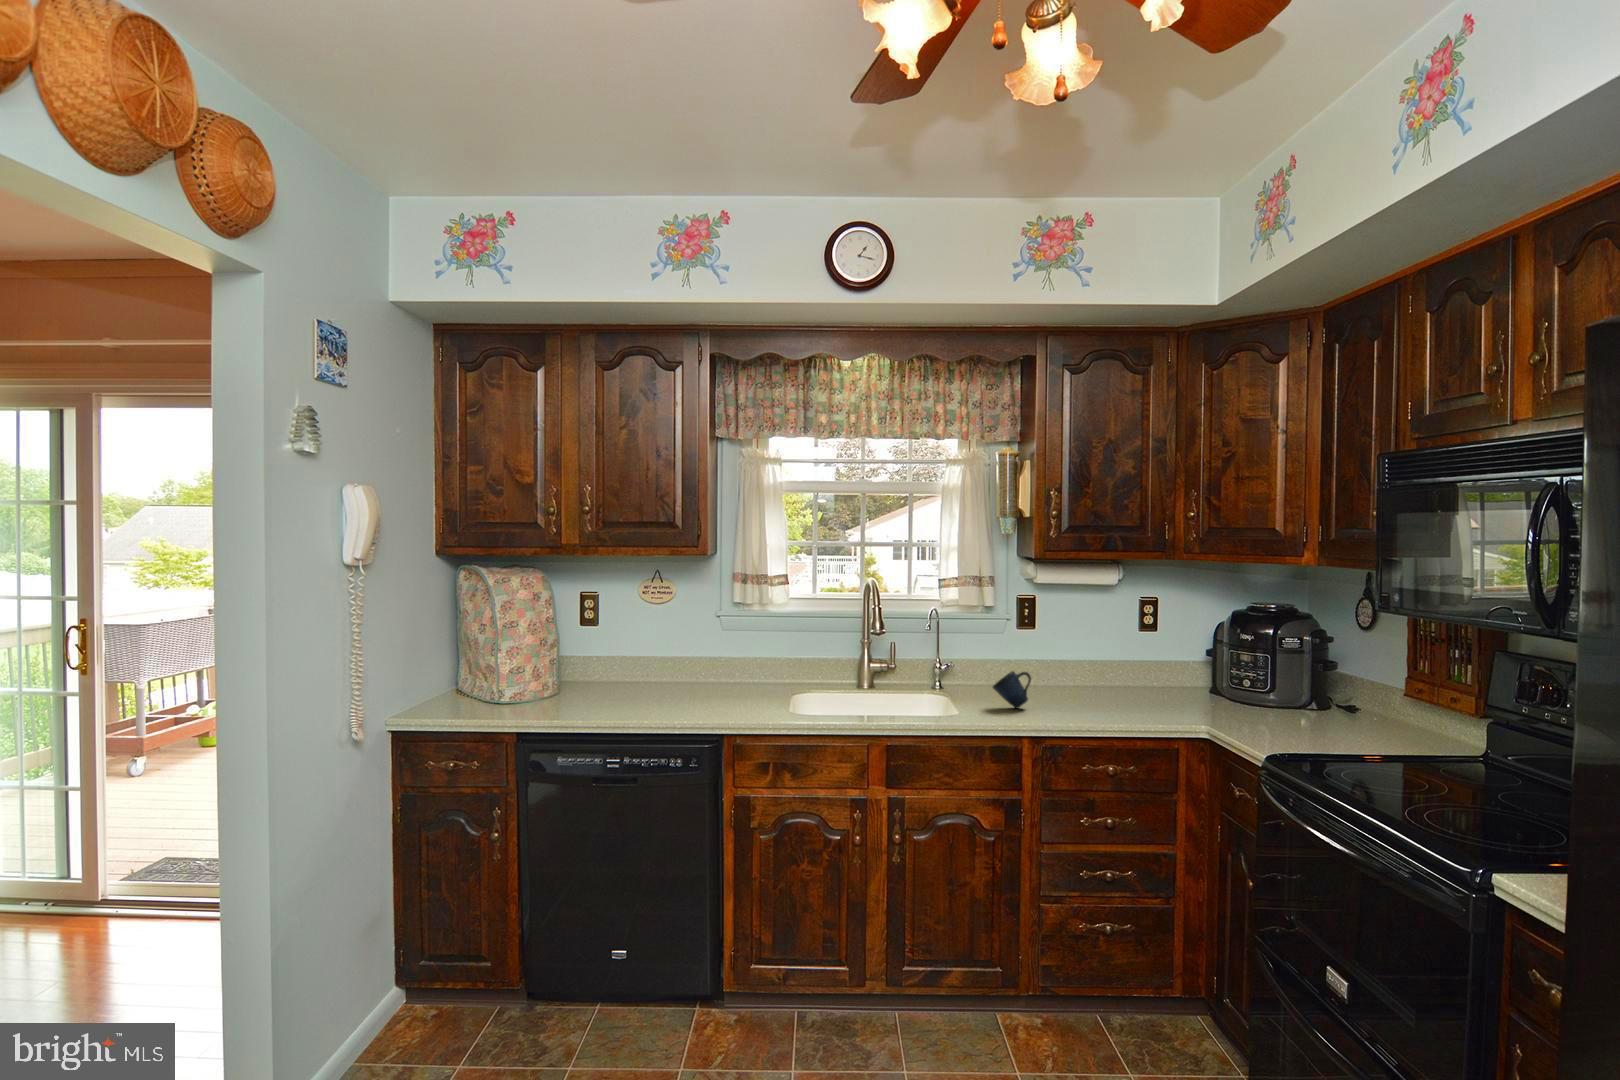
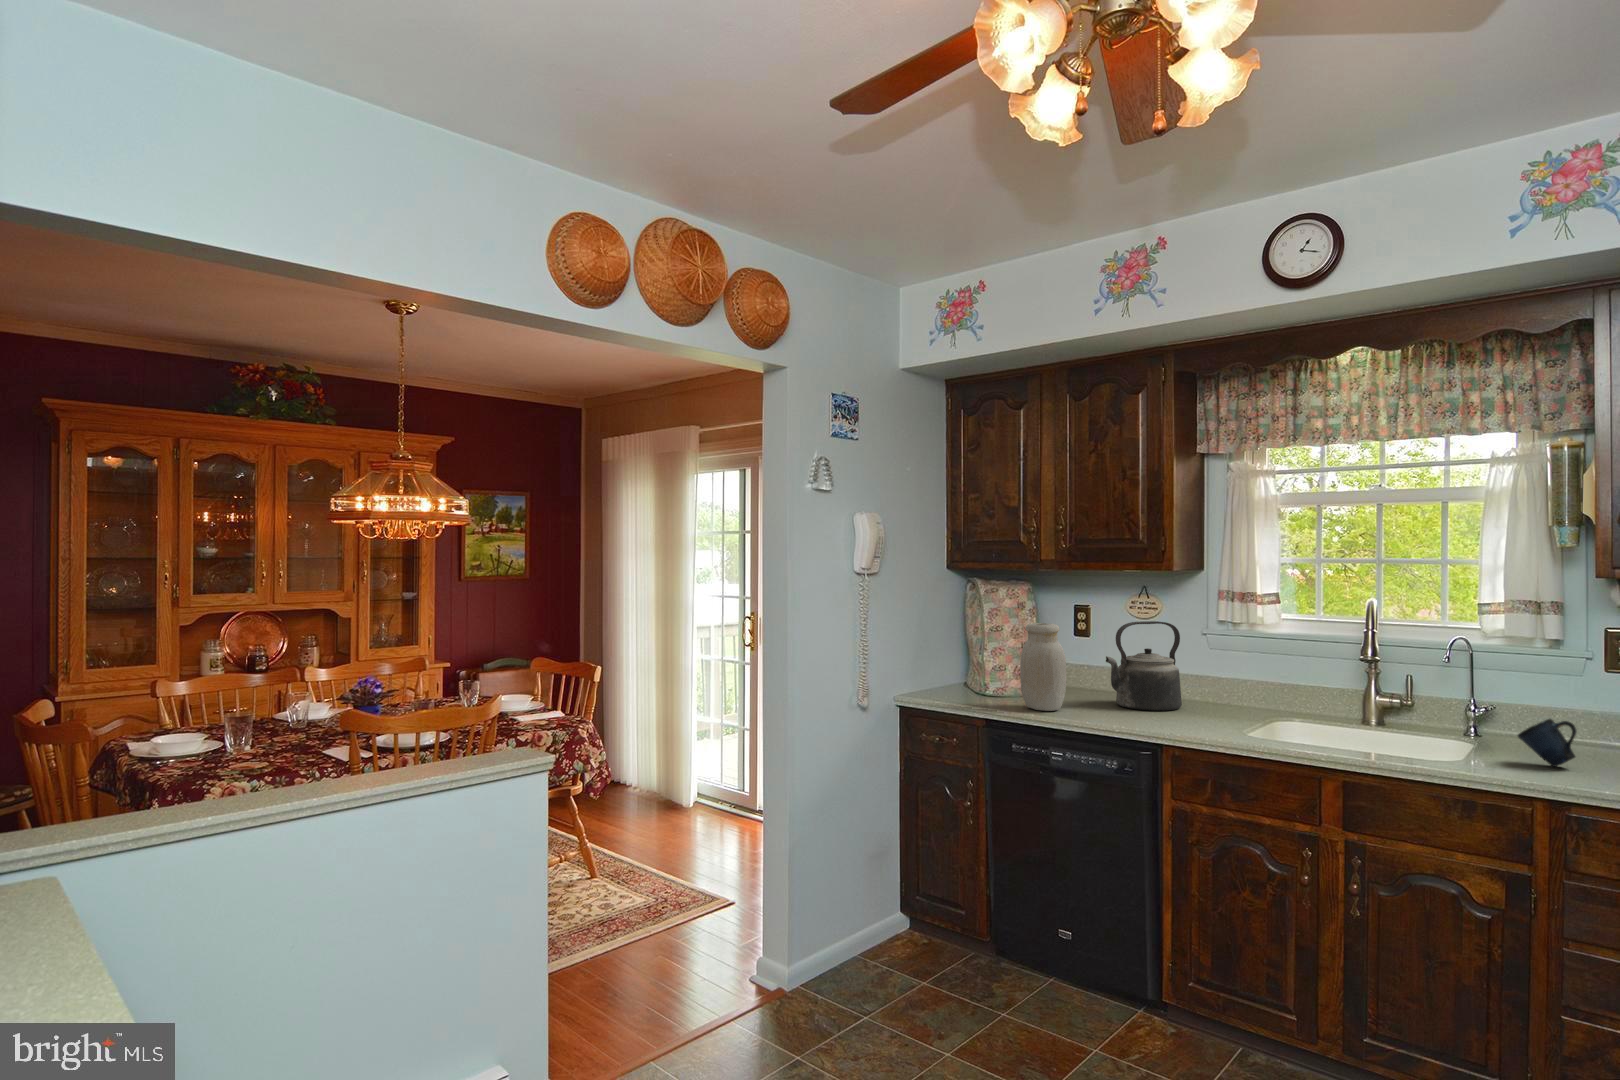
kettle: none [641,608,709,701] -> present [1106,621,1182,711]
jar: none [556,617,608,716] -> present [1020,623,1066,711]

